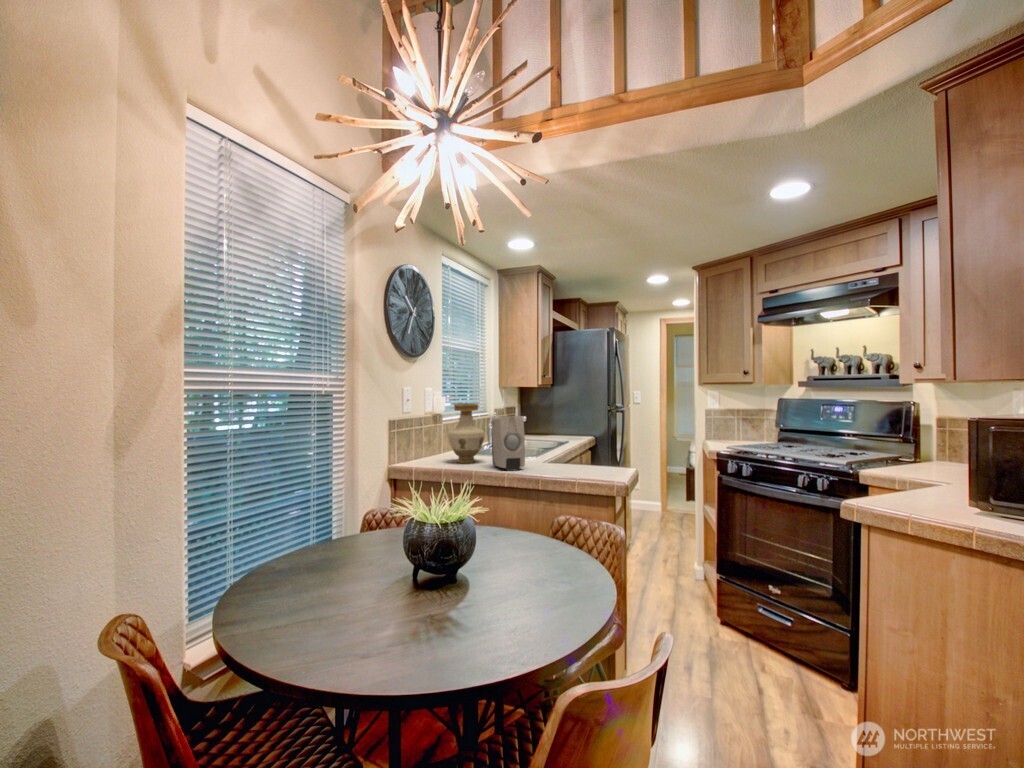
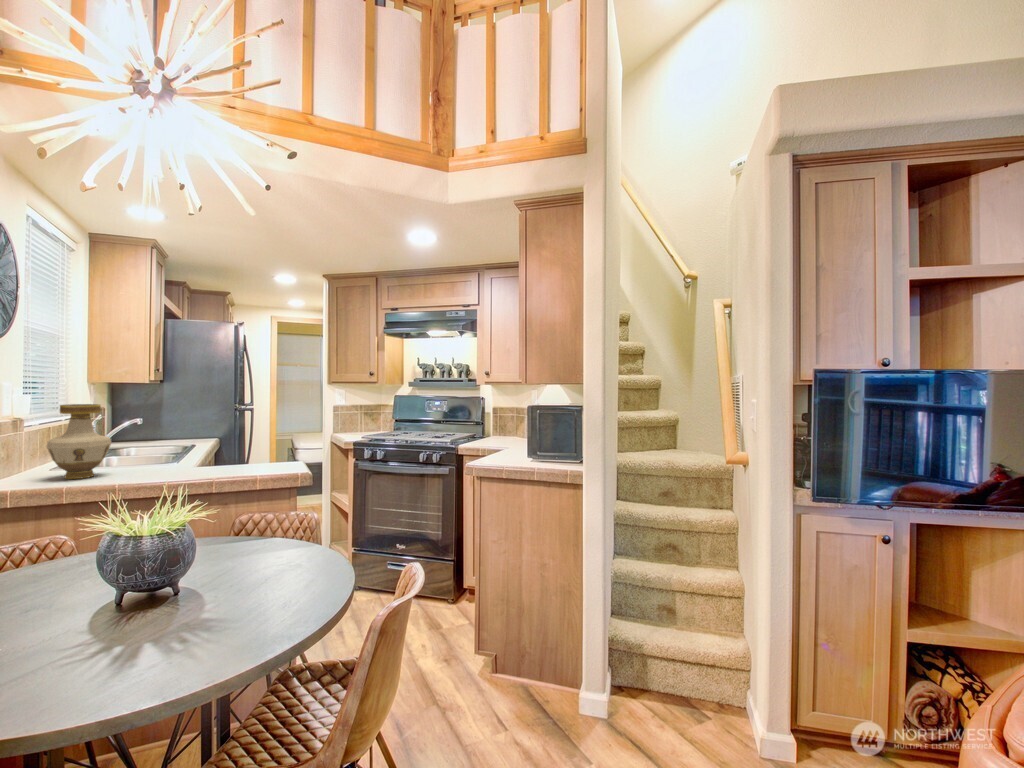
soap dispenser: present [491,416,525,471] -> none [128,417,182,479]

